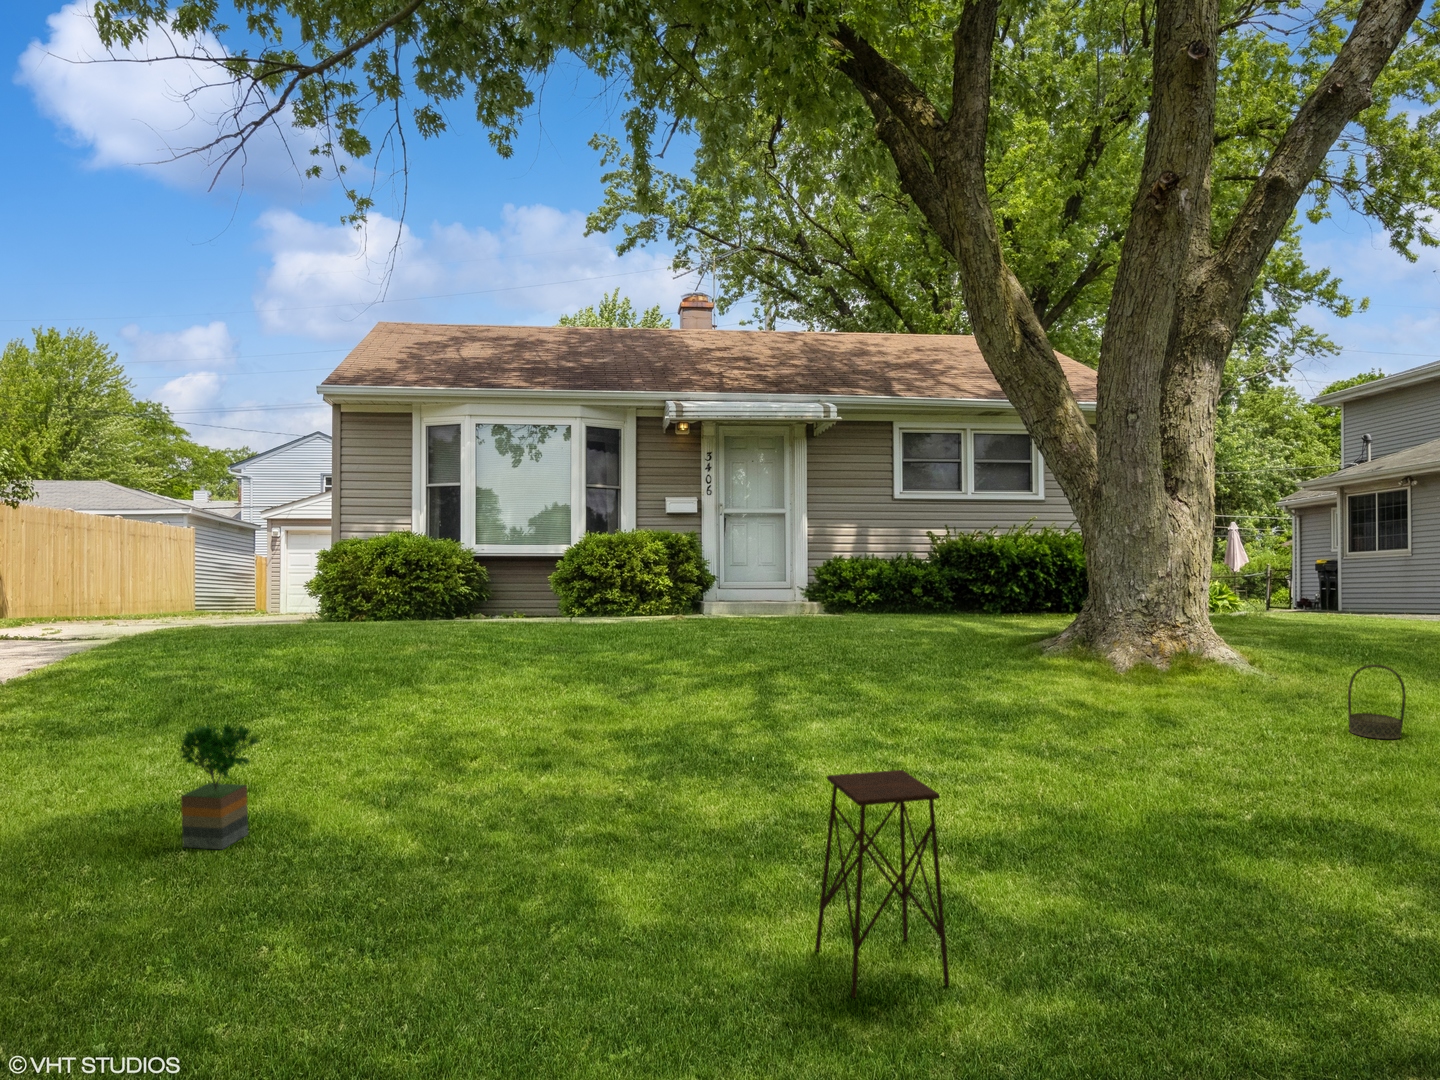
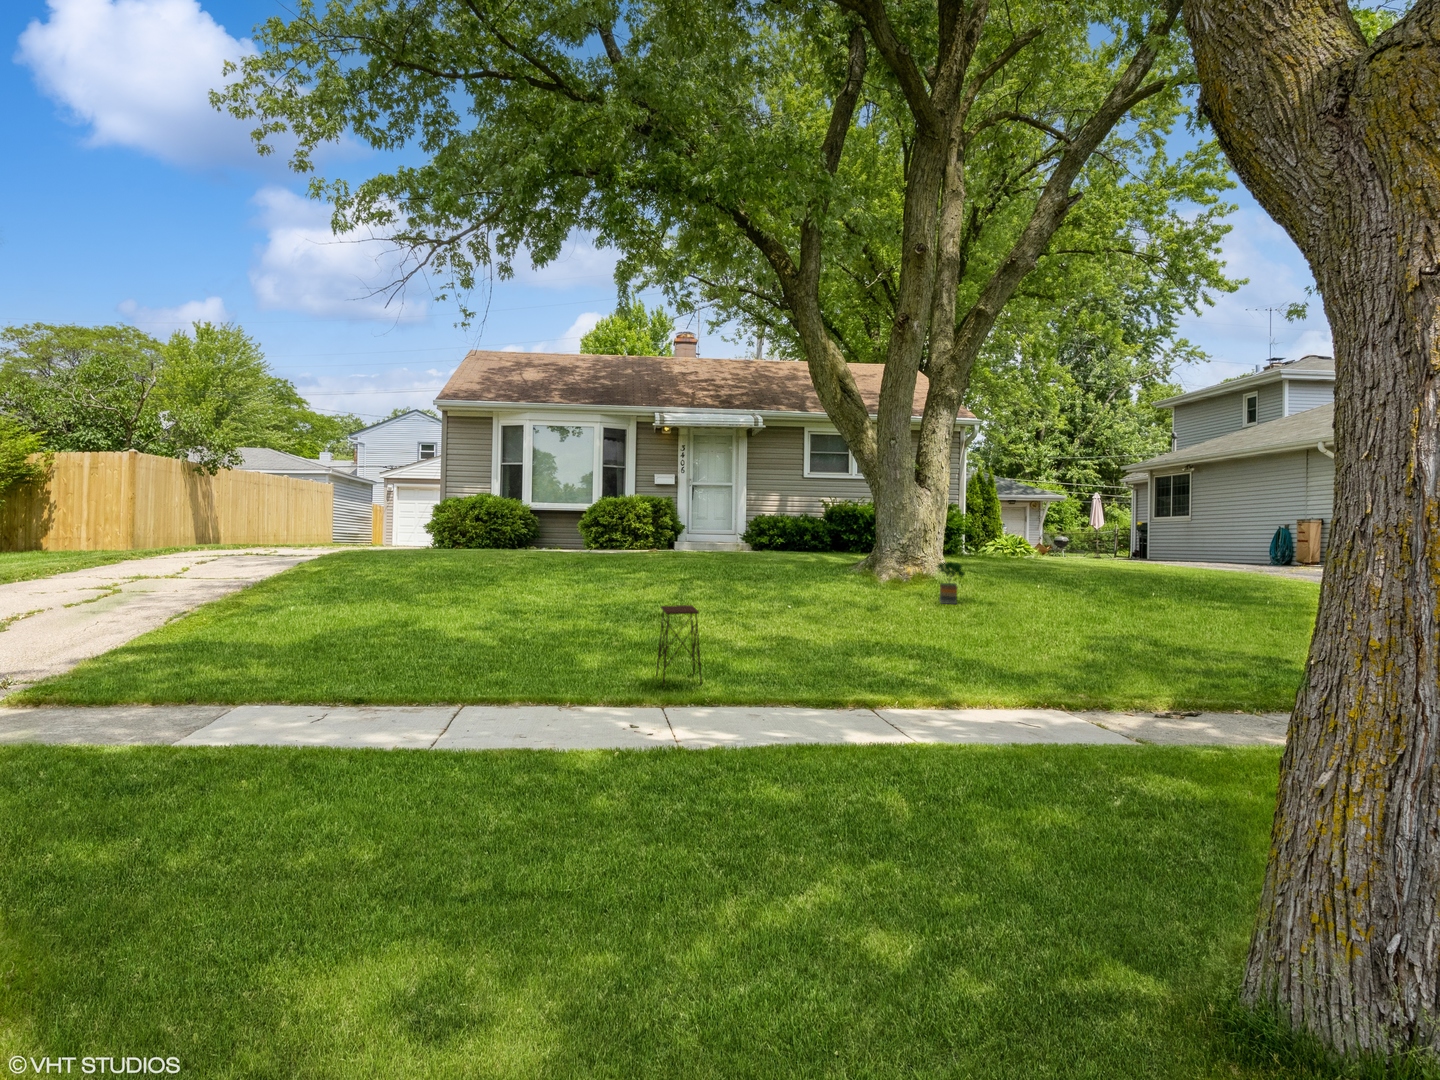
basket: present [1348,665,1406,739] -> none [970,578,995,615]
potted tree: present [180,725,258,849] -> present [937,562,964,604]

